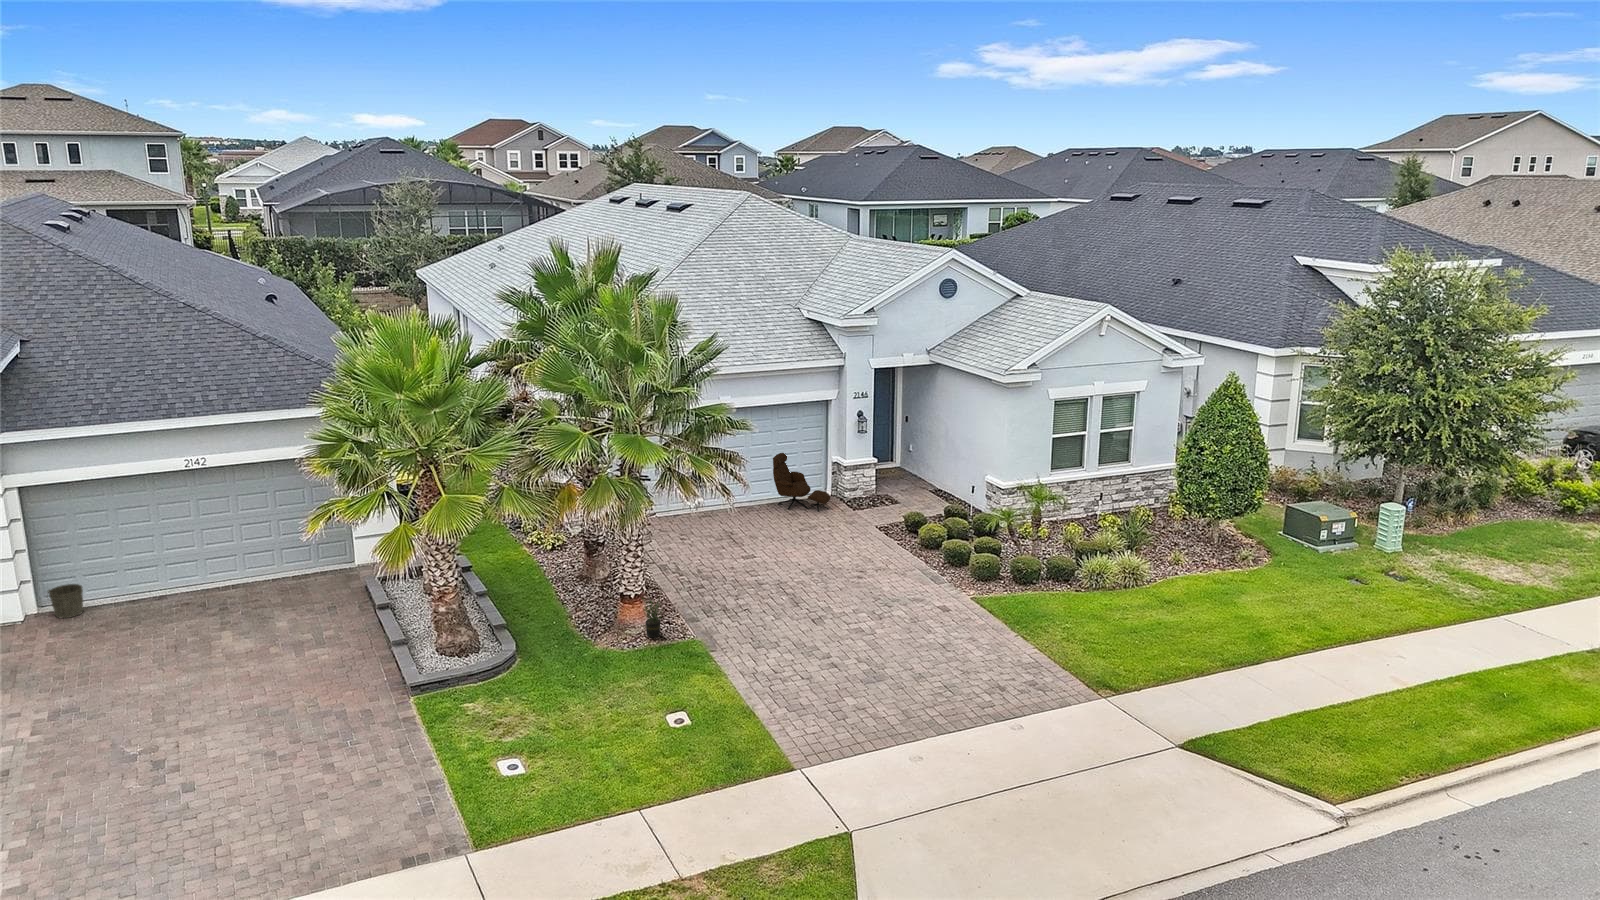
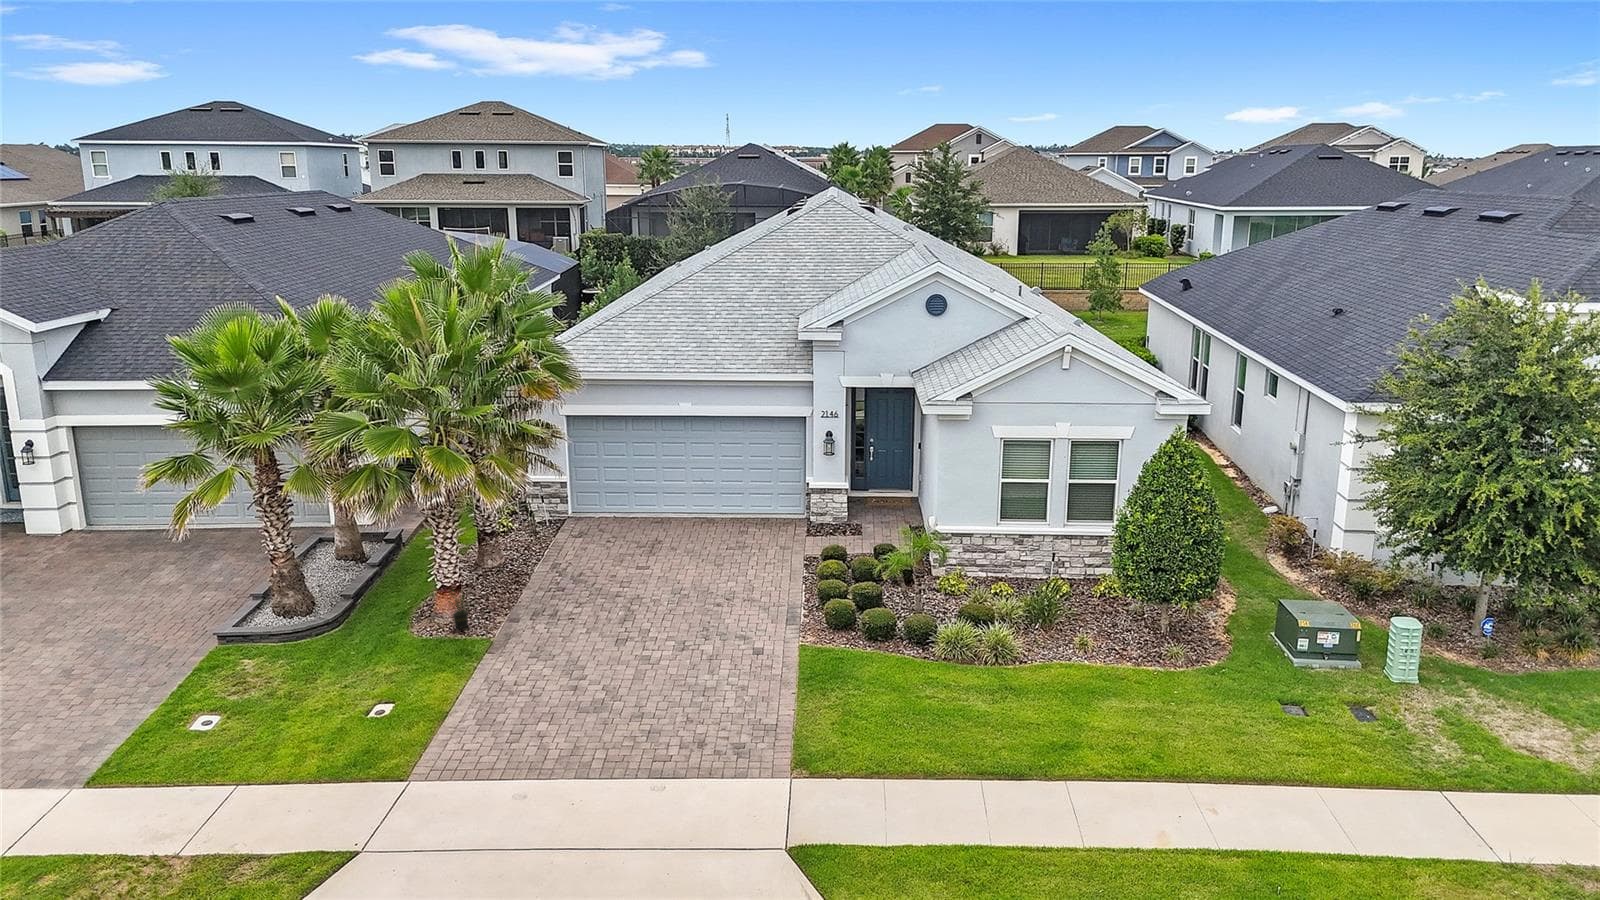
lounge chair: present [773,453,831,512] -> none [740,469,794,531]
bucket: present [48,584,84,618] -> none [117,512,148,538]

